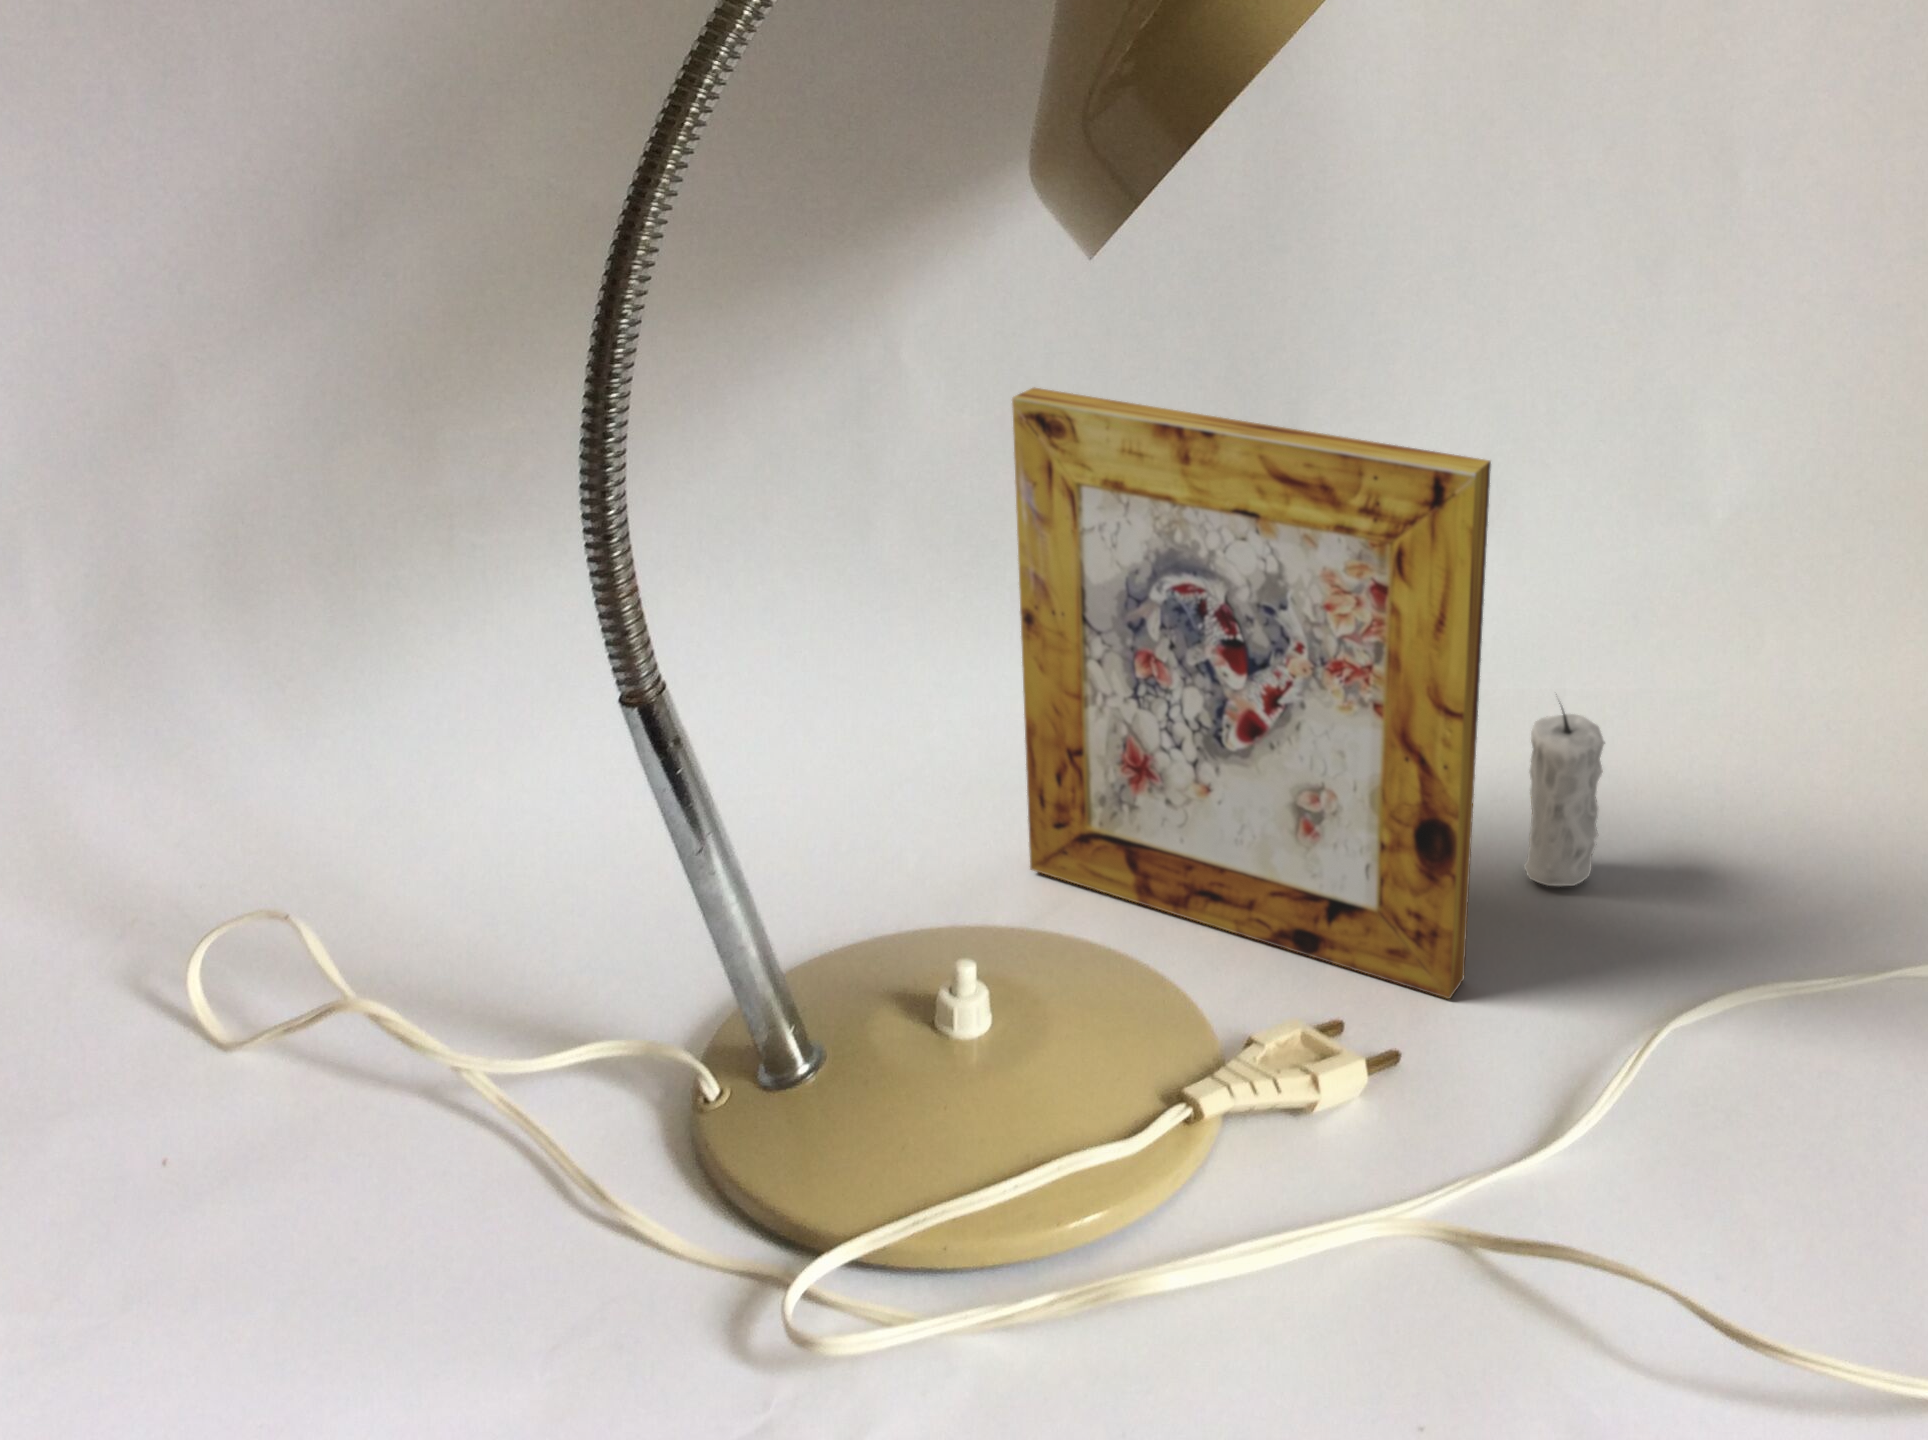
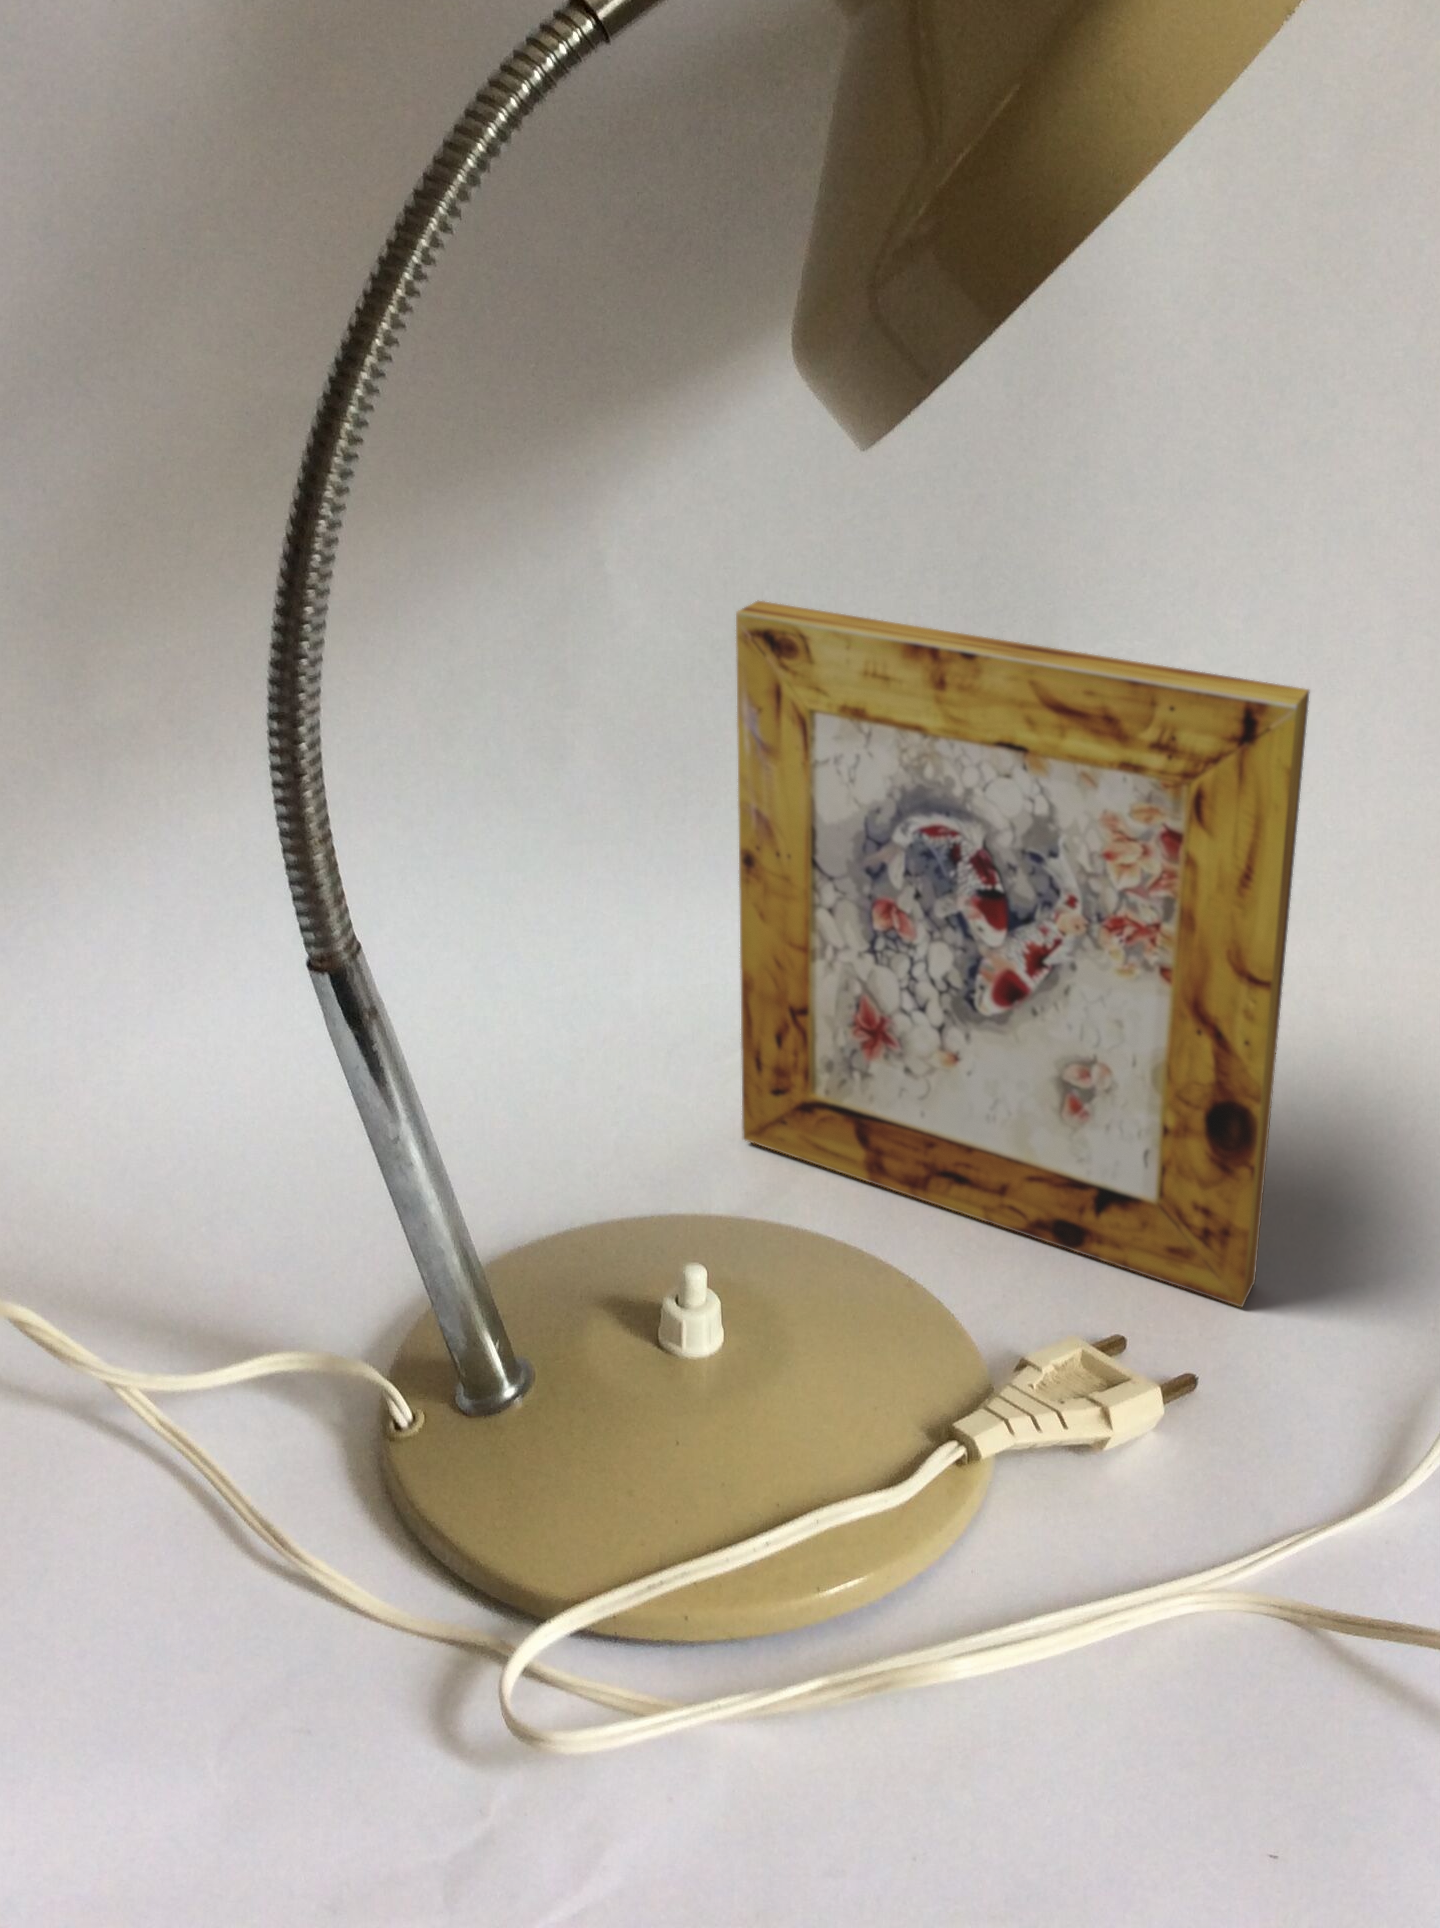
candle: present [1524,703,1604,886] -> none [1305,946,1406,1169]

